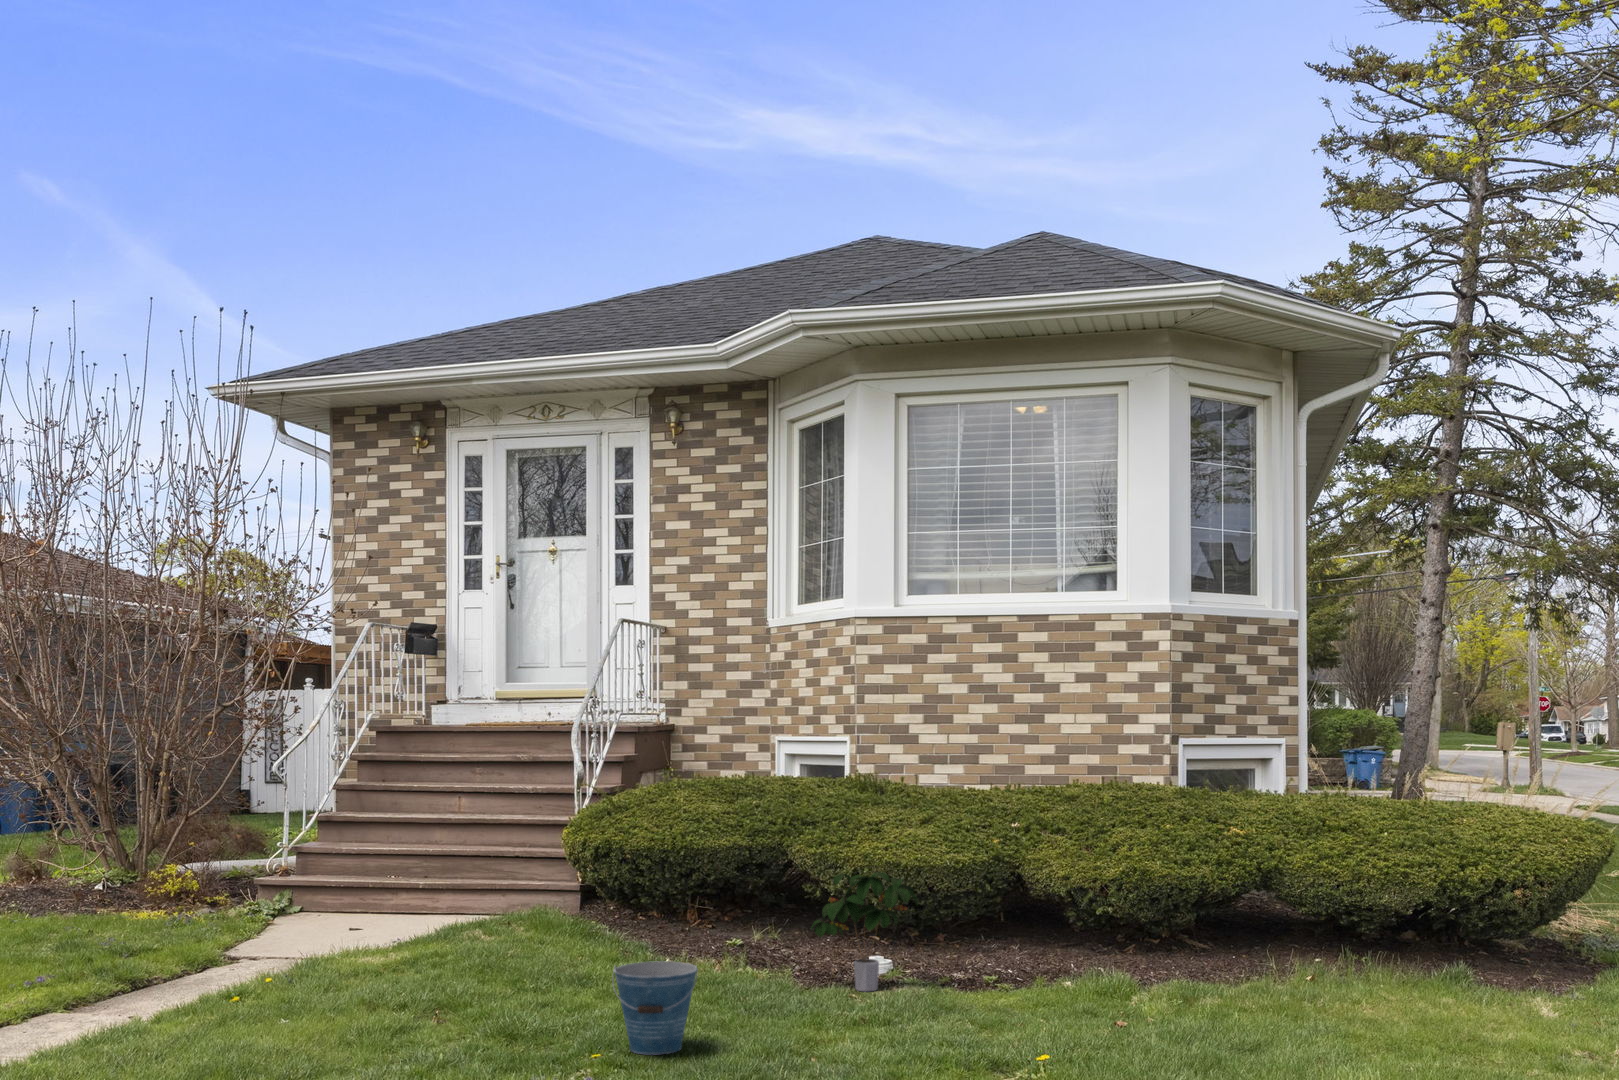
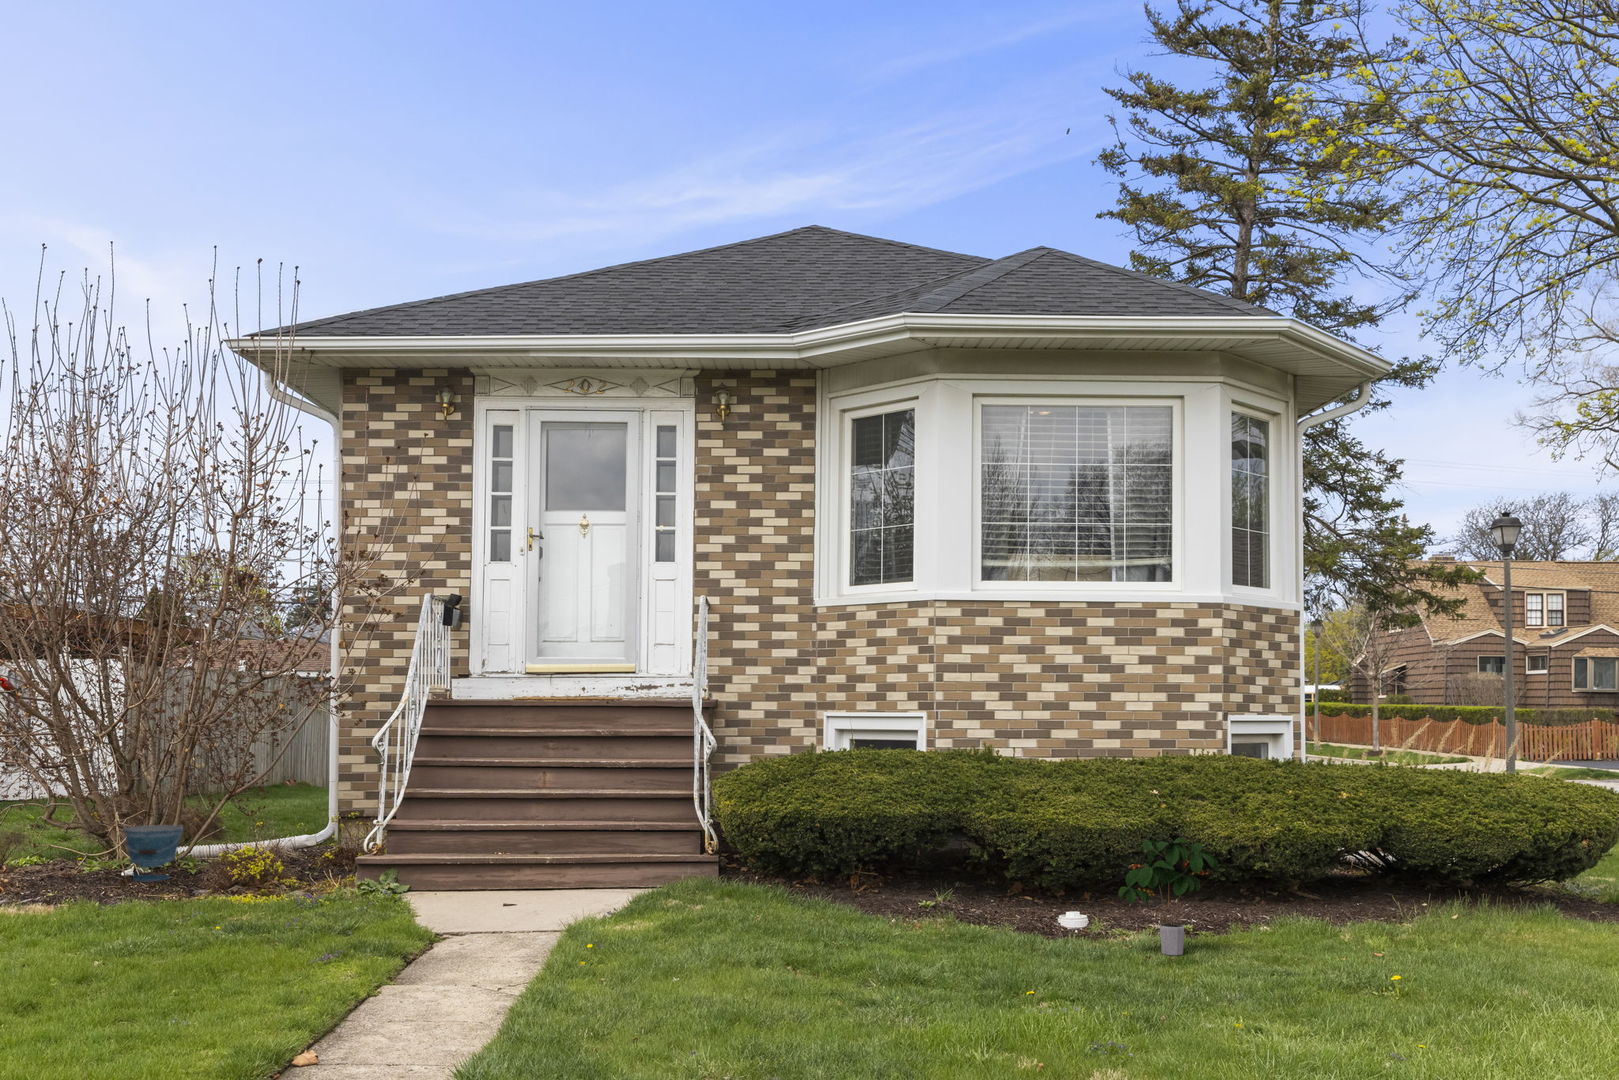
bucket: present [612,961,698,1054] -> present [124,825,183,881]

